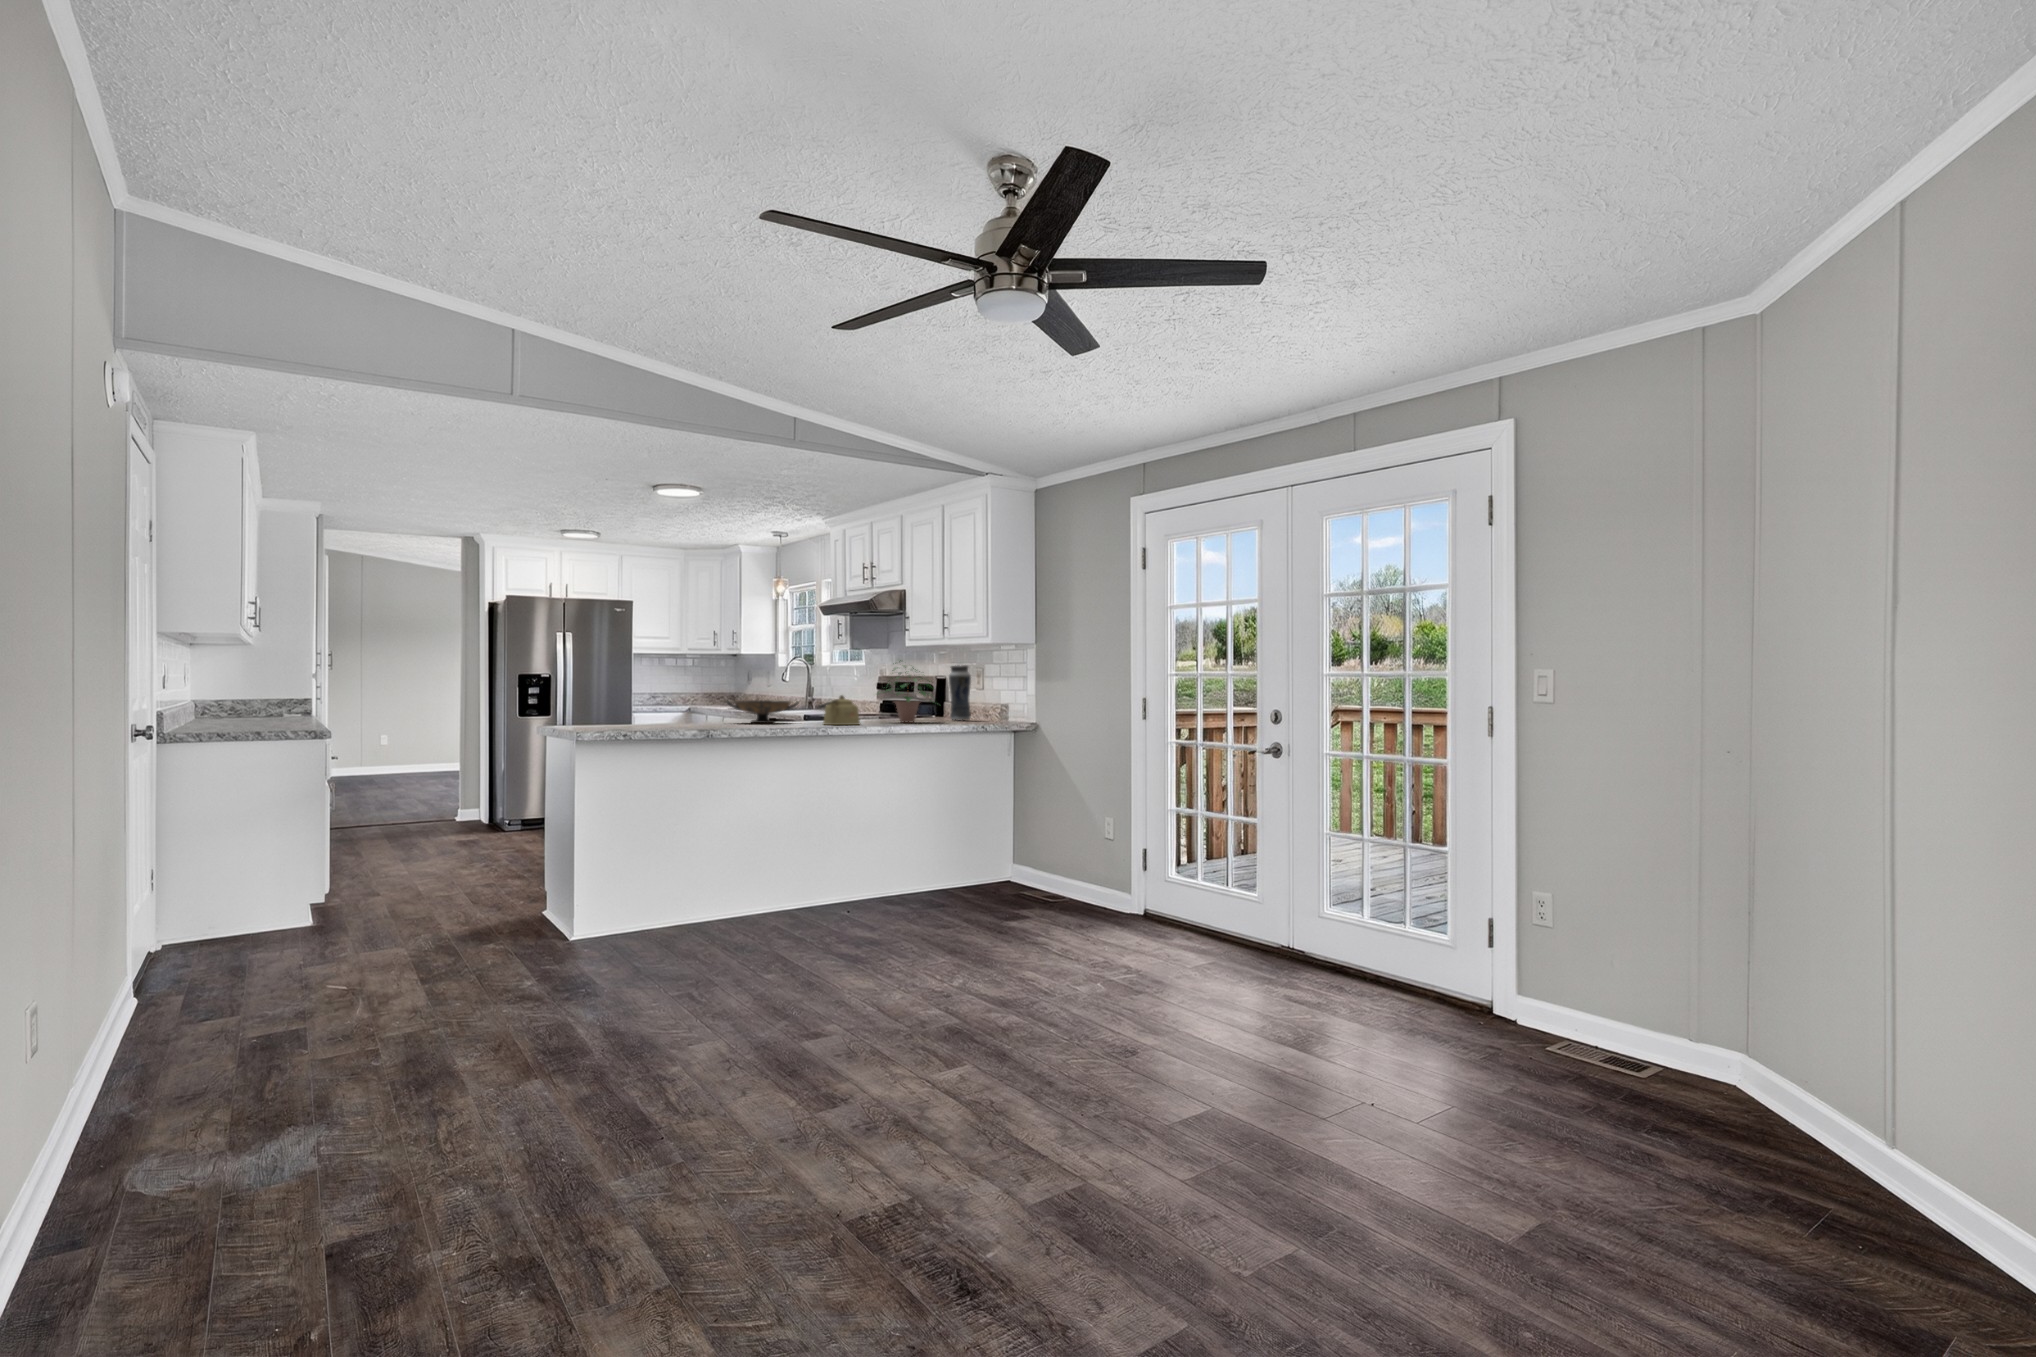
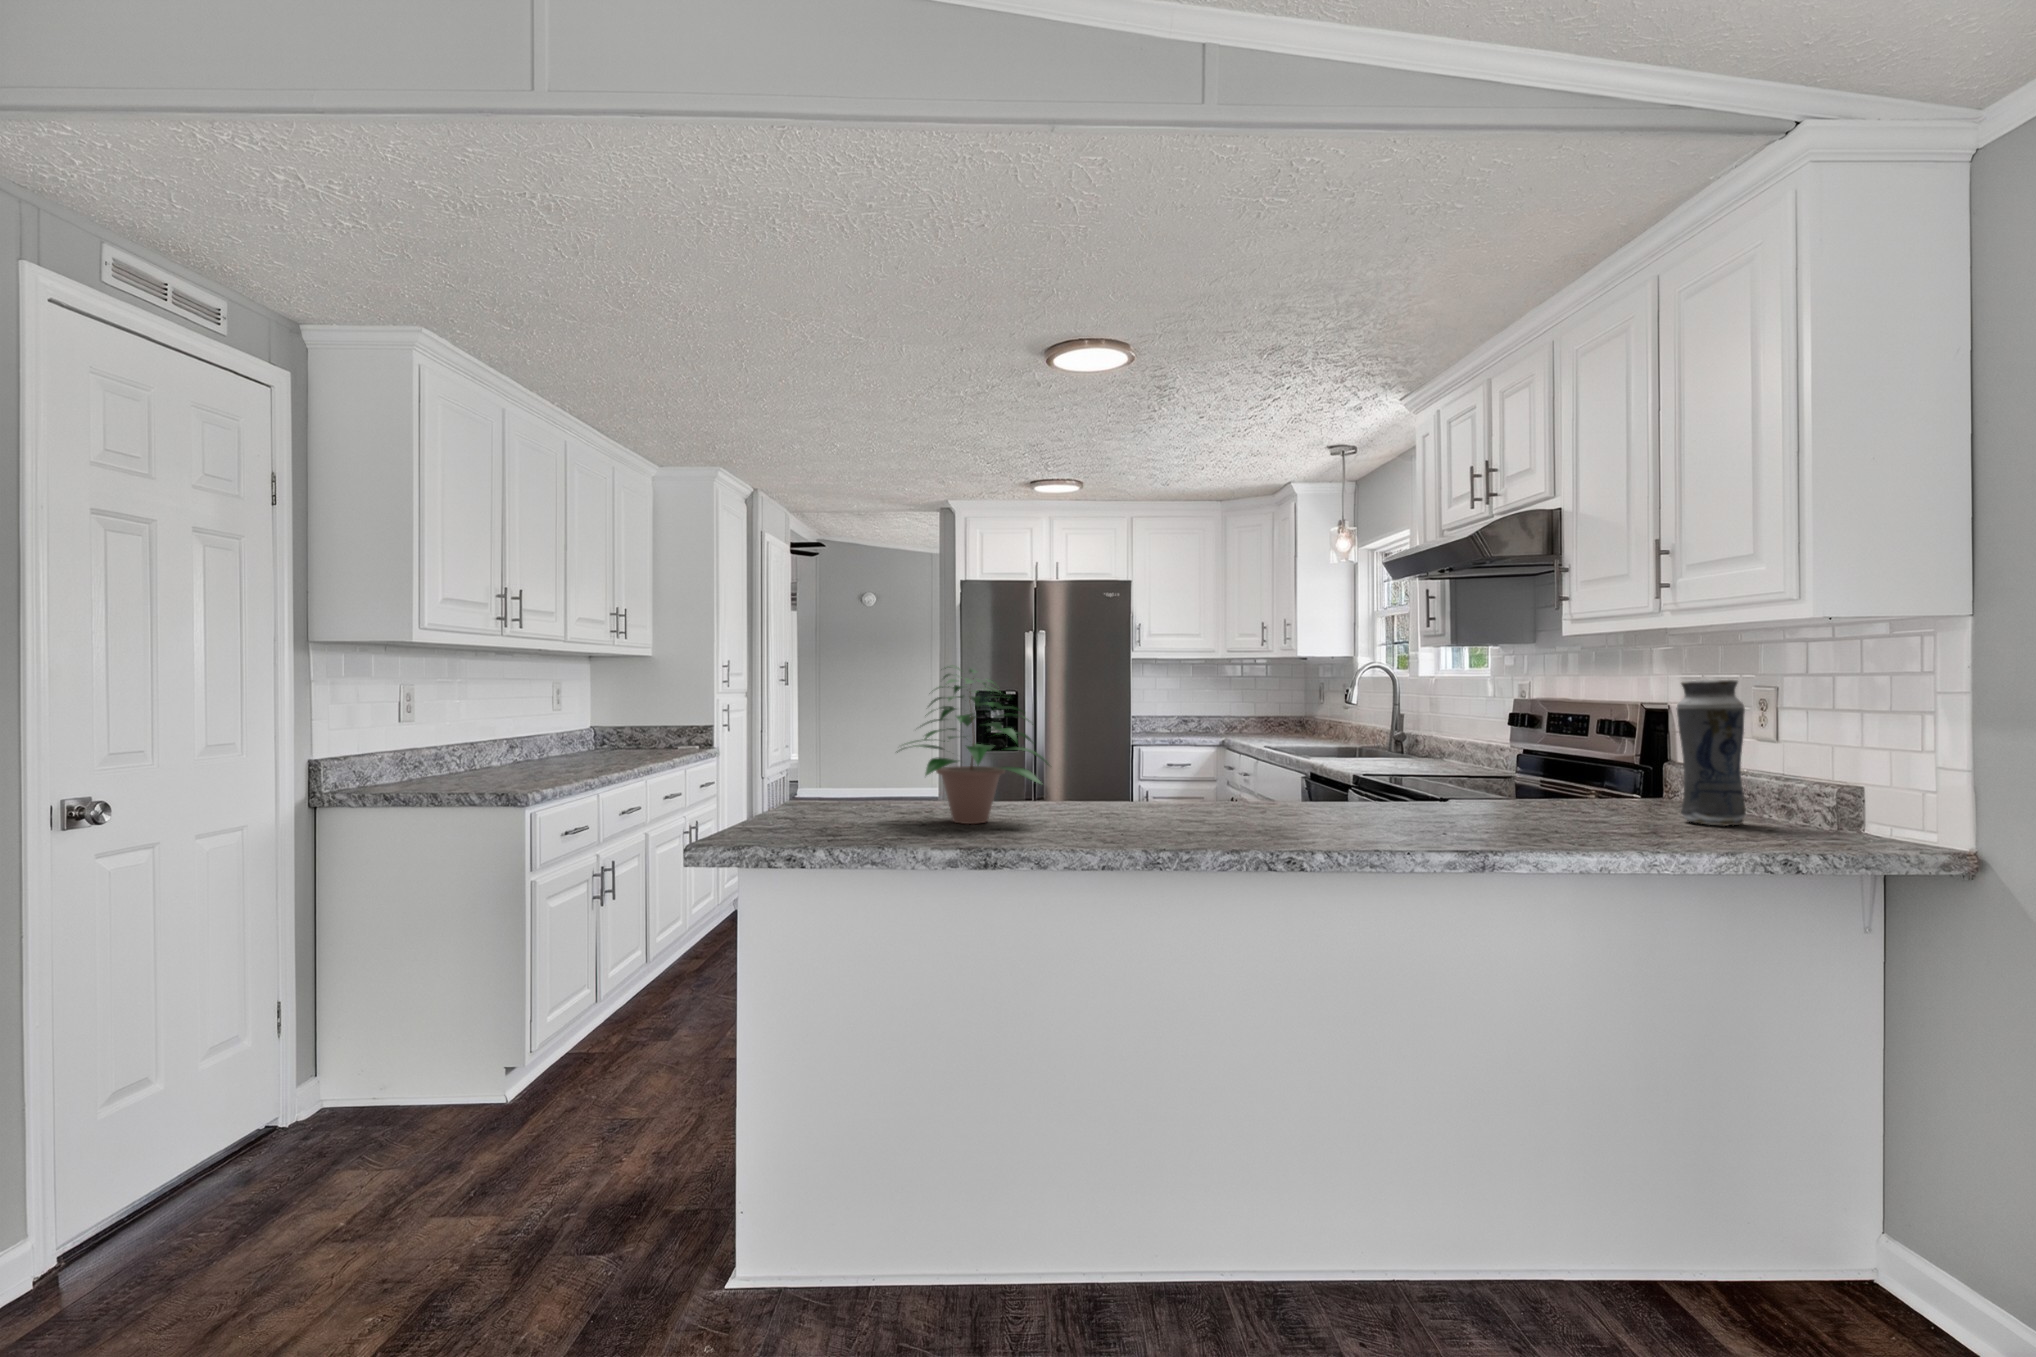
potted plant: present [888,660,934,723] -> present [897,666,1048,824]
kettle: present [818,695,860,725] -> none [1296,761,1411,842]
decorative bowl: present [727,700,798,723] -> none [1116,760,1274,816]

